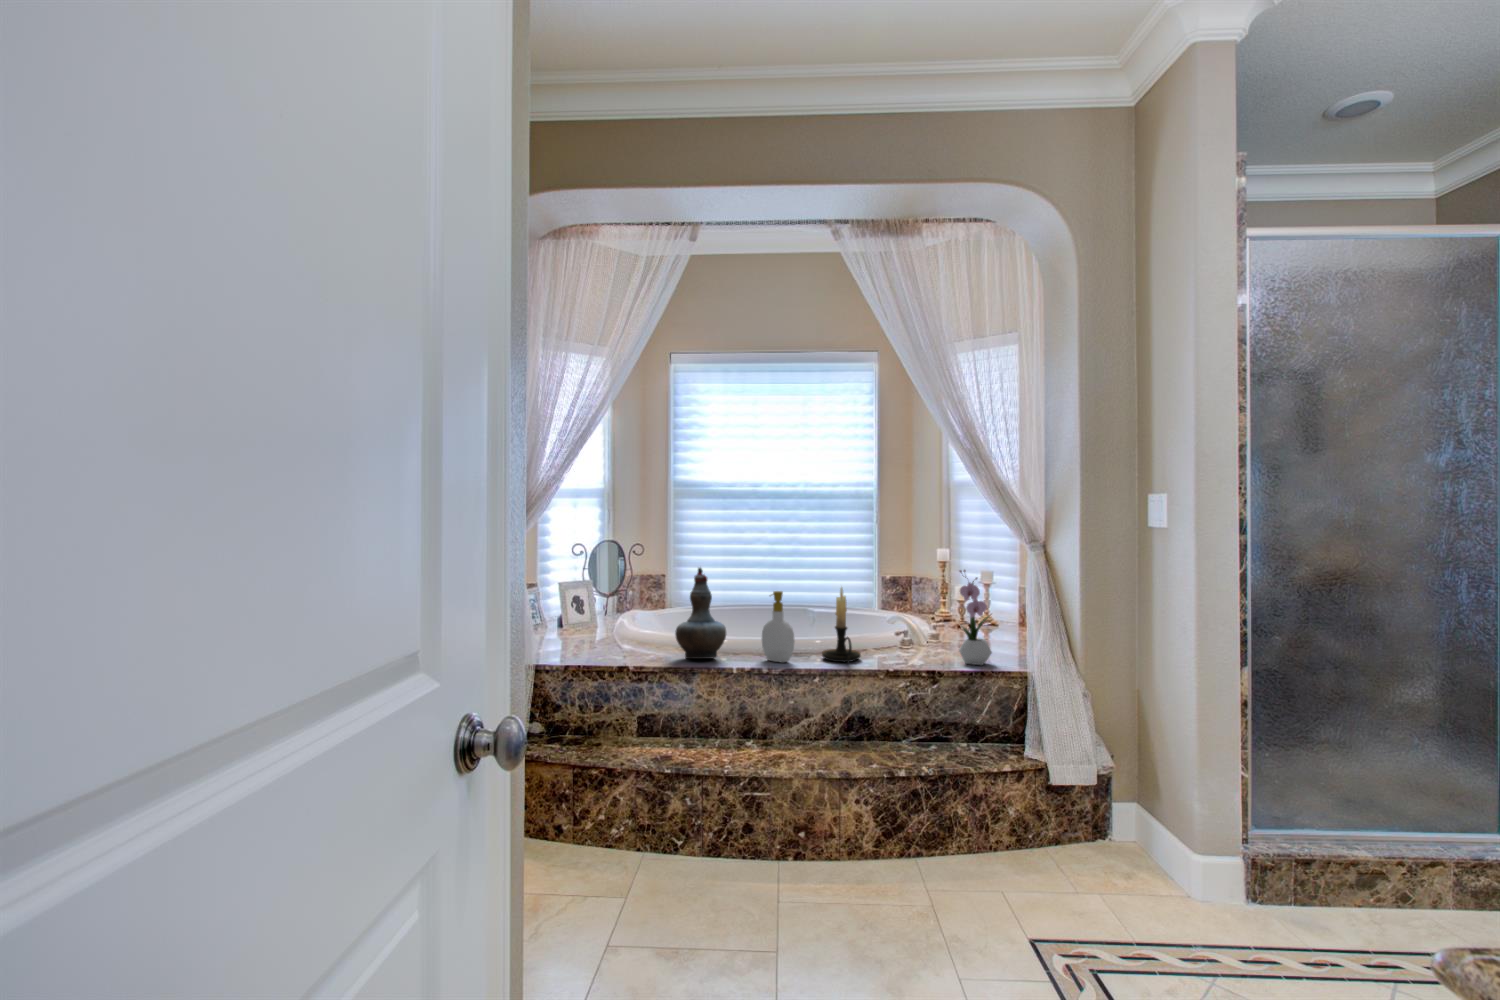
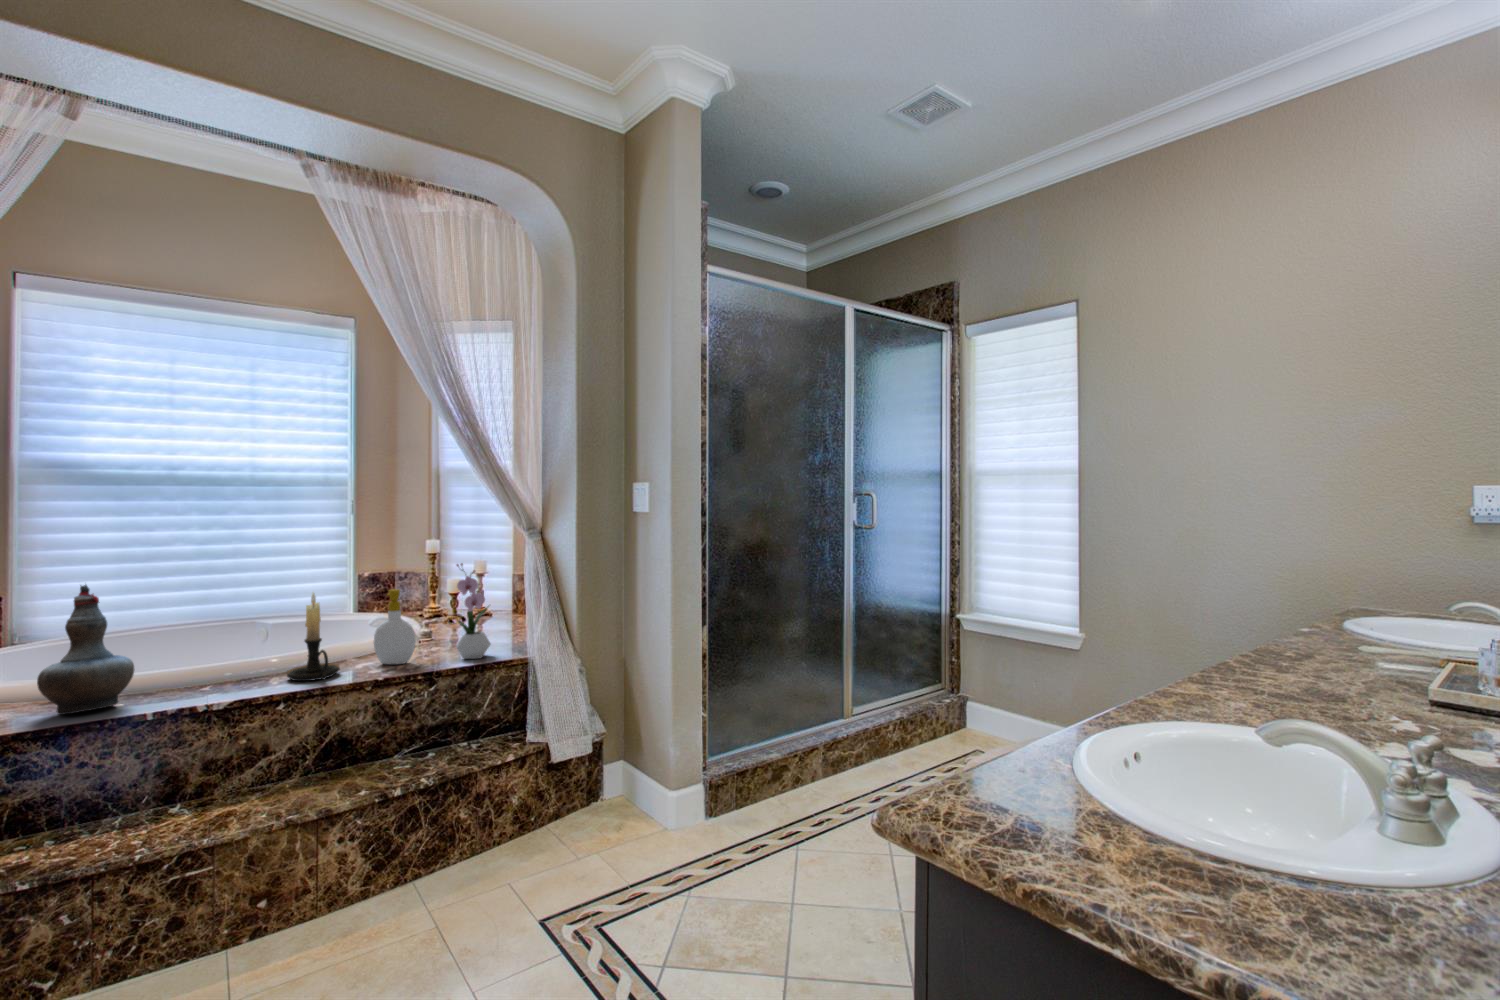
soap bottle: present [762,591,795,663] -> present [374,589,416,664]

